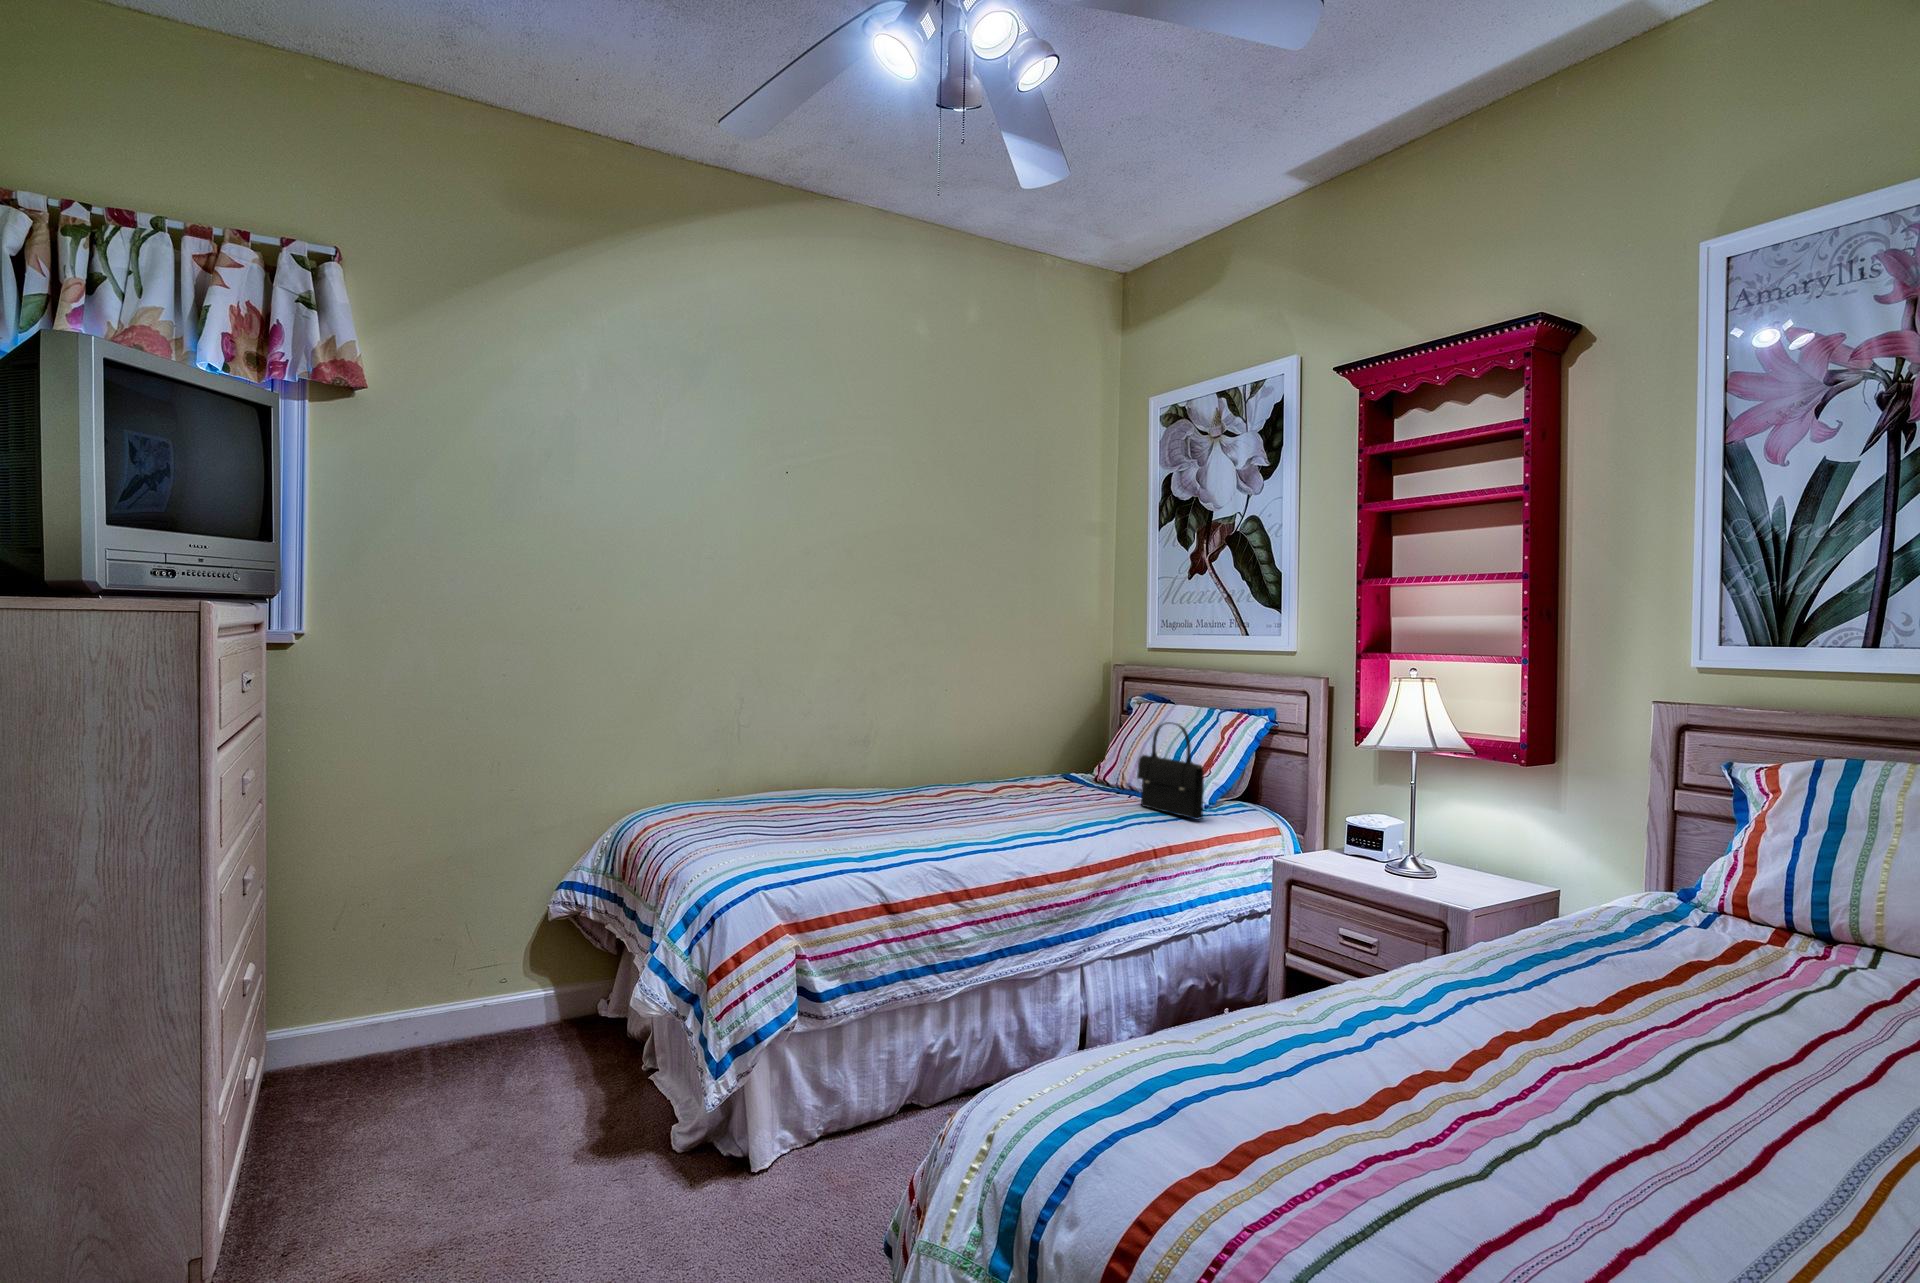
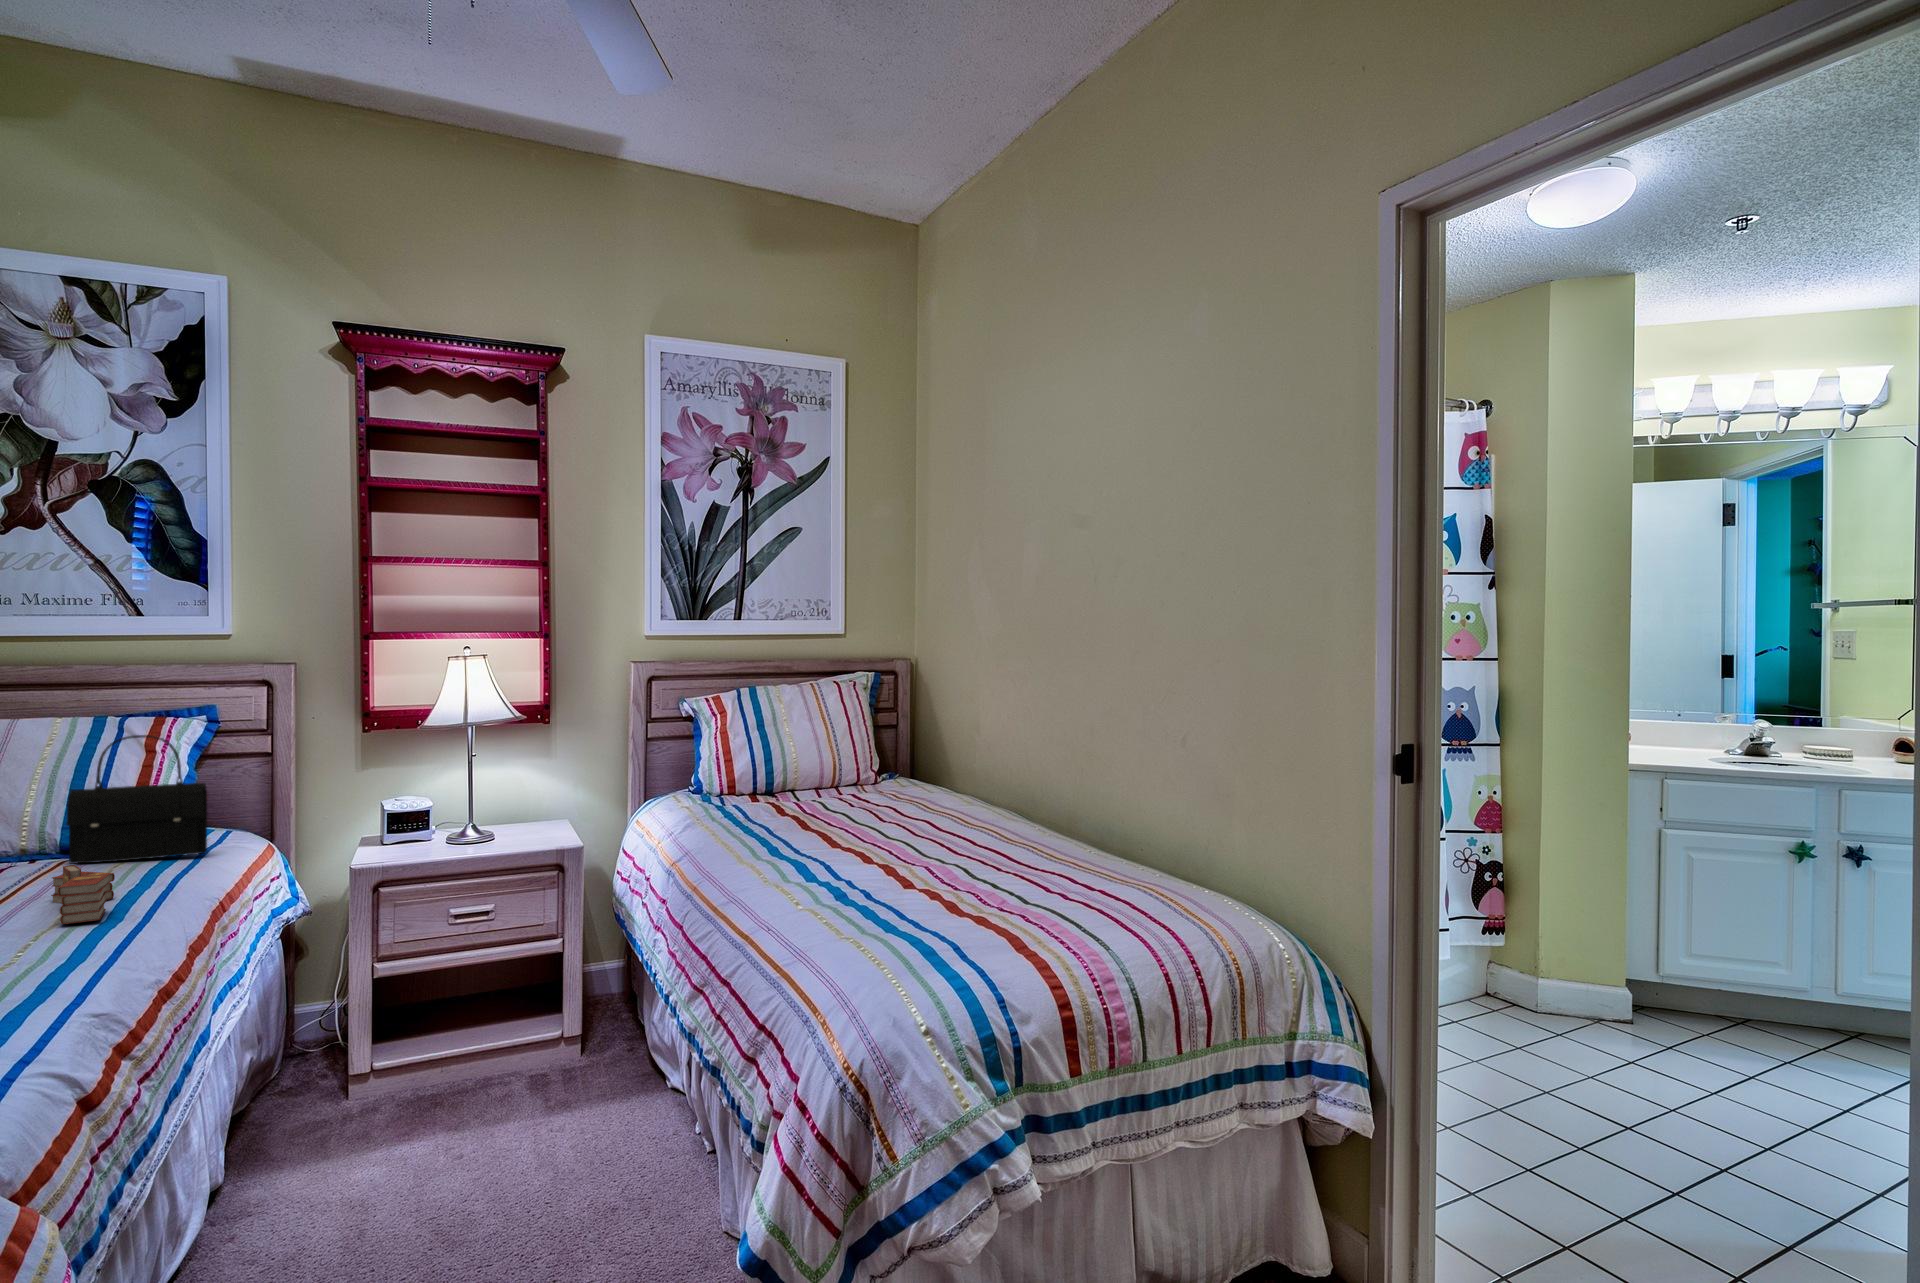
book: none [1042,799,1098,837] -> present [51,865,115,924]

